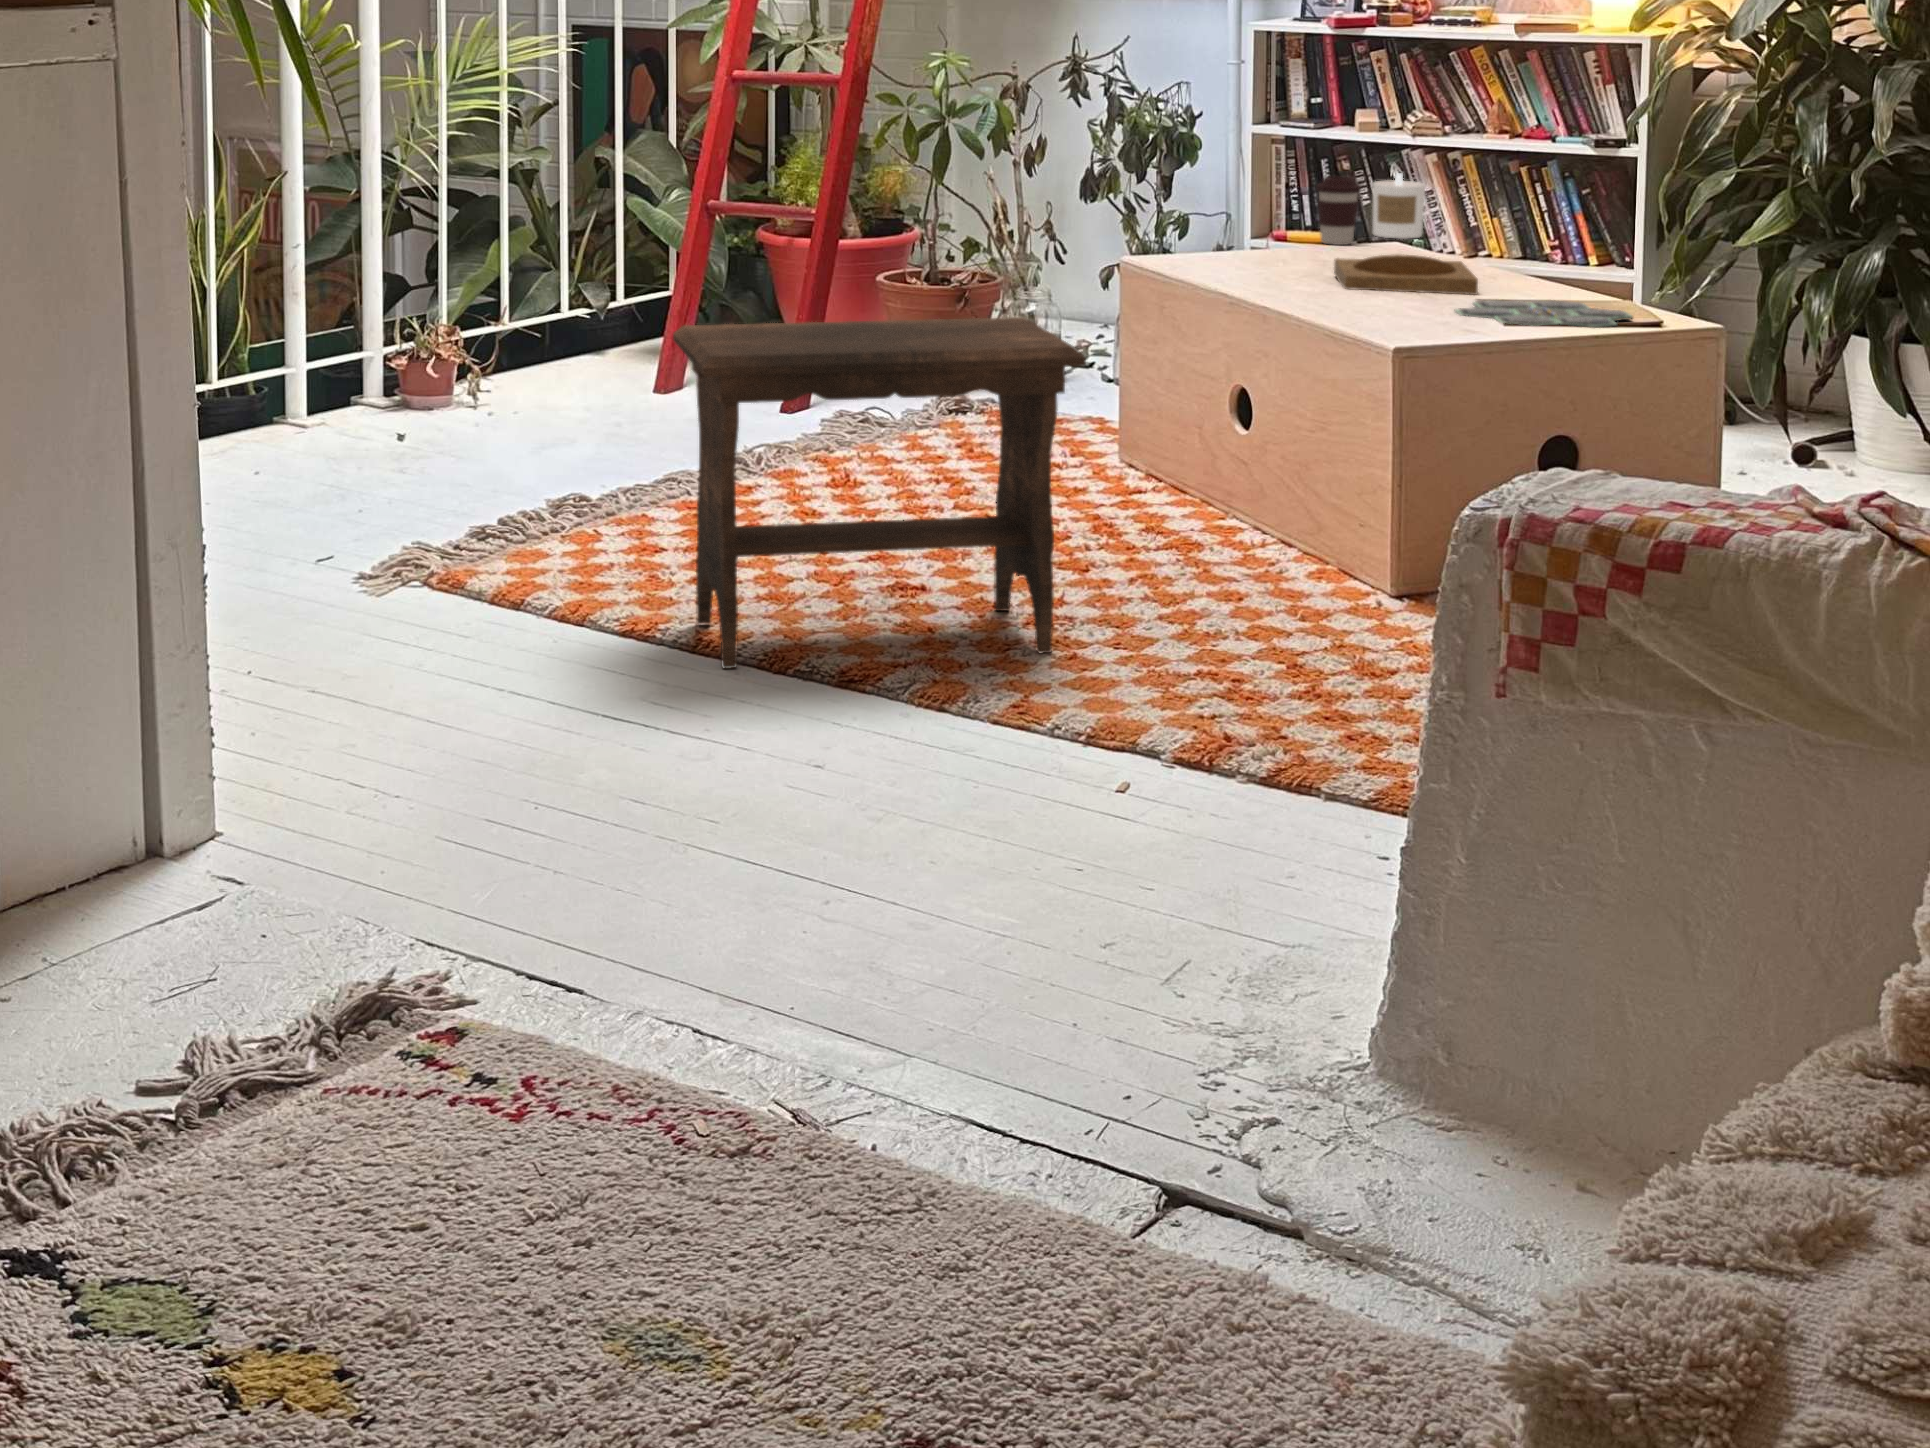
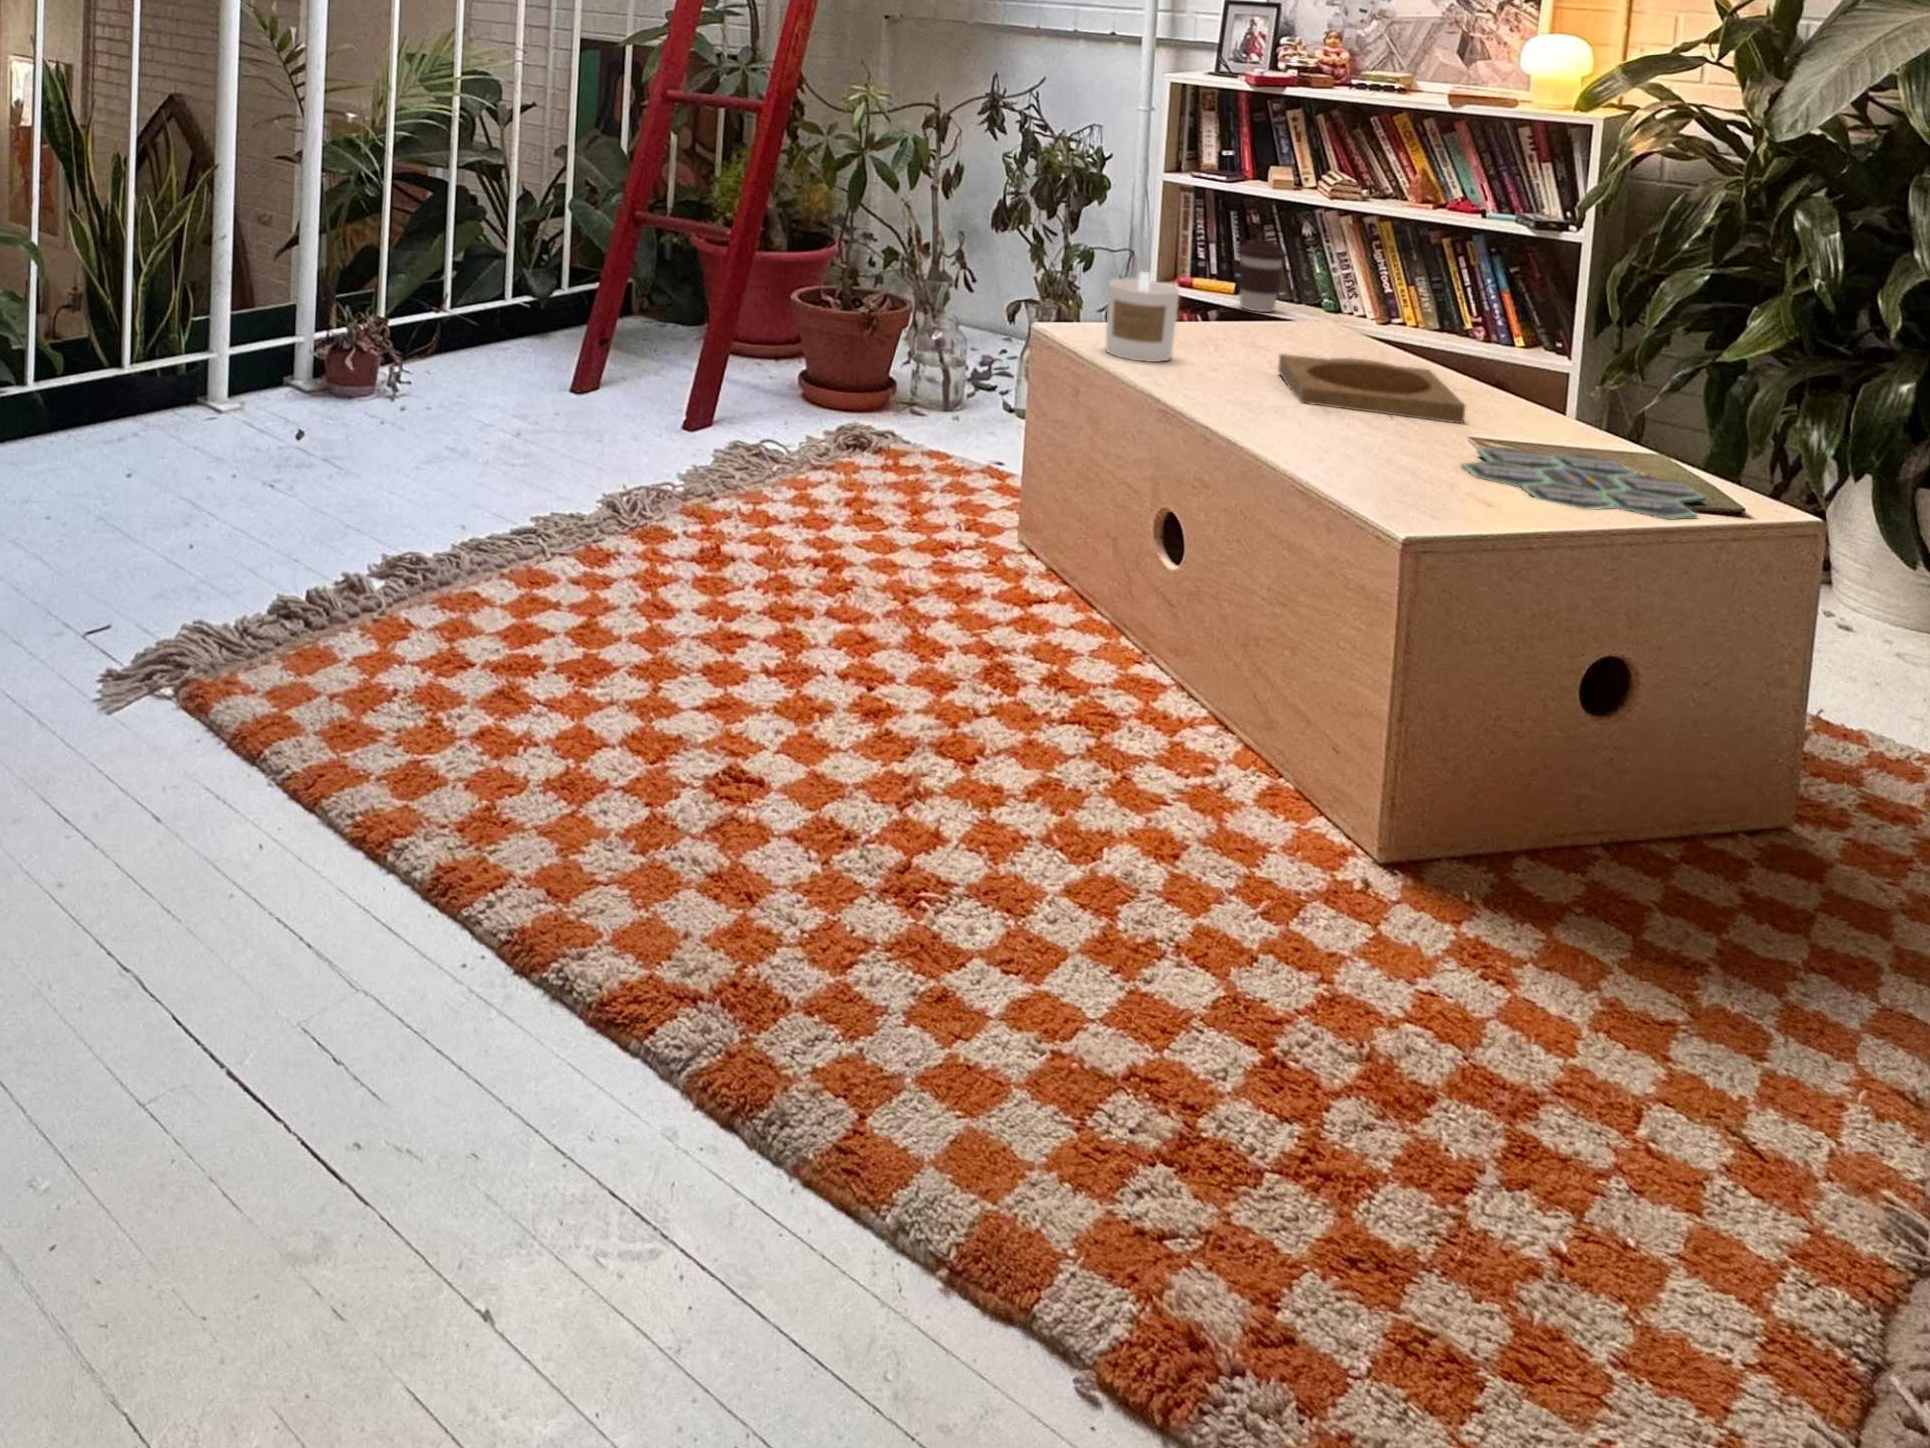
candle: present [1372,173,1425,239] -> present [1105,272,1179,362]
footstool: present [673,317,1086,668] -> none [438,445,991,961]

